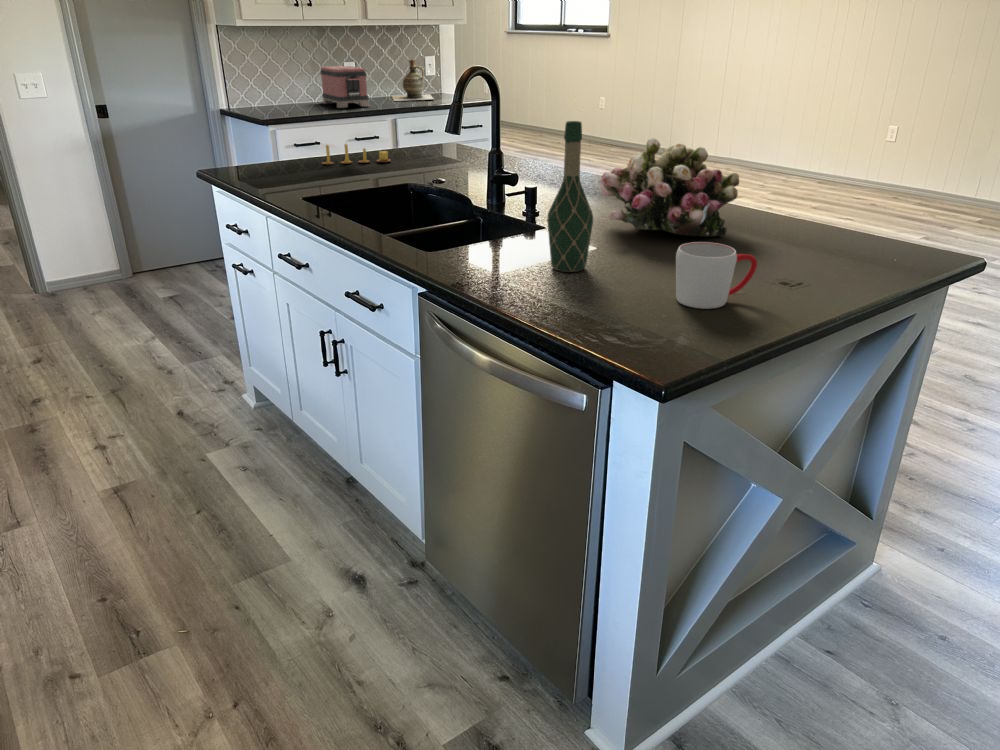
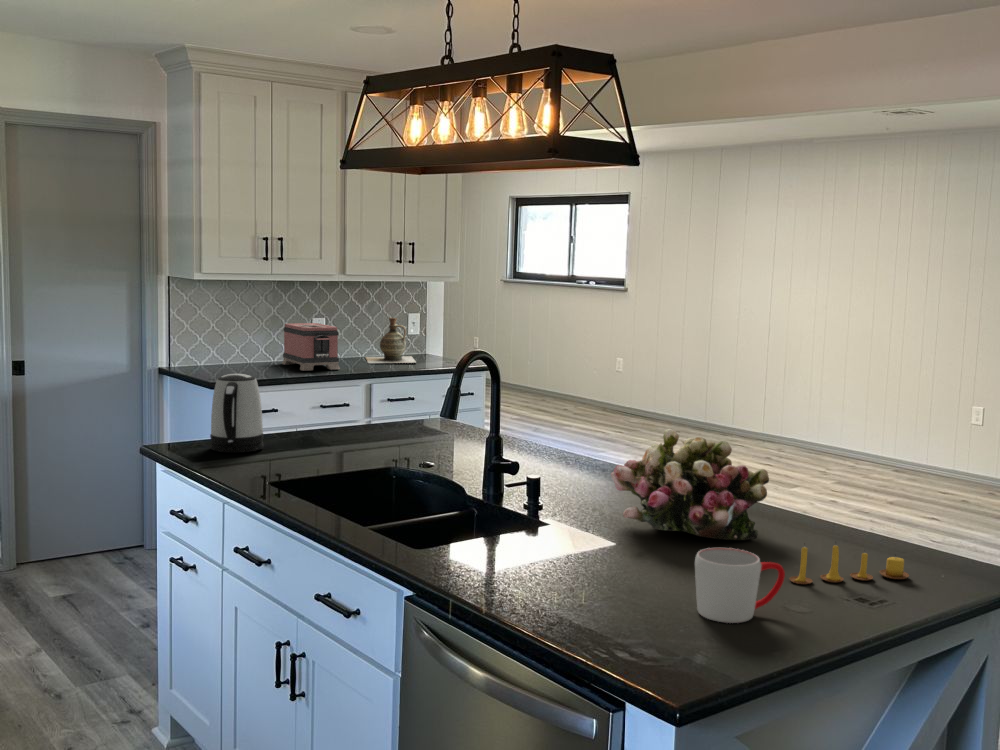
kettle: none [252,104,301,175] -> present [210,374,263,452]
wine bottle: present [547,121,593,272] -> none [553,415,604,577]
candle: present [323,144,391,165] -> present [790,545,909,584]

